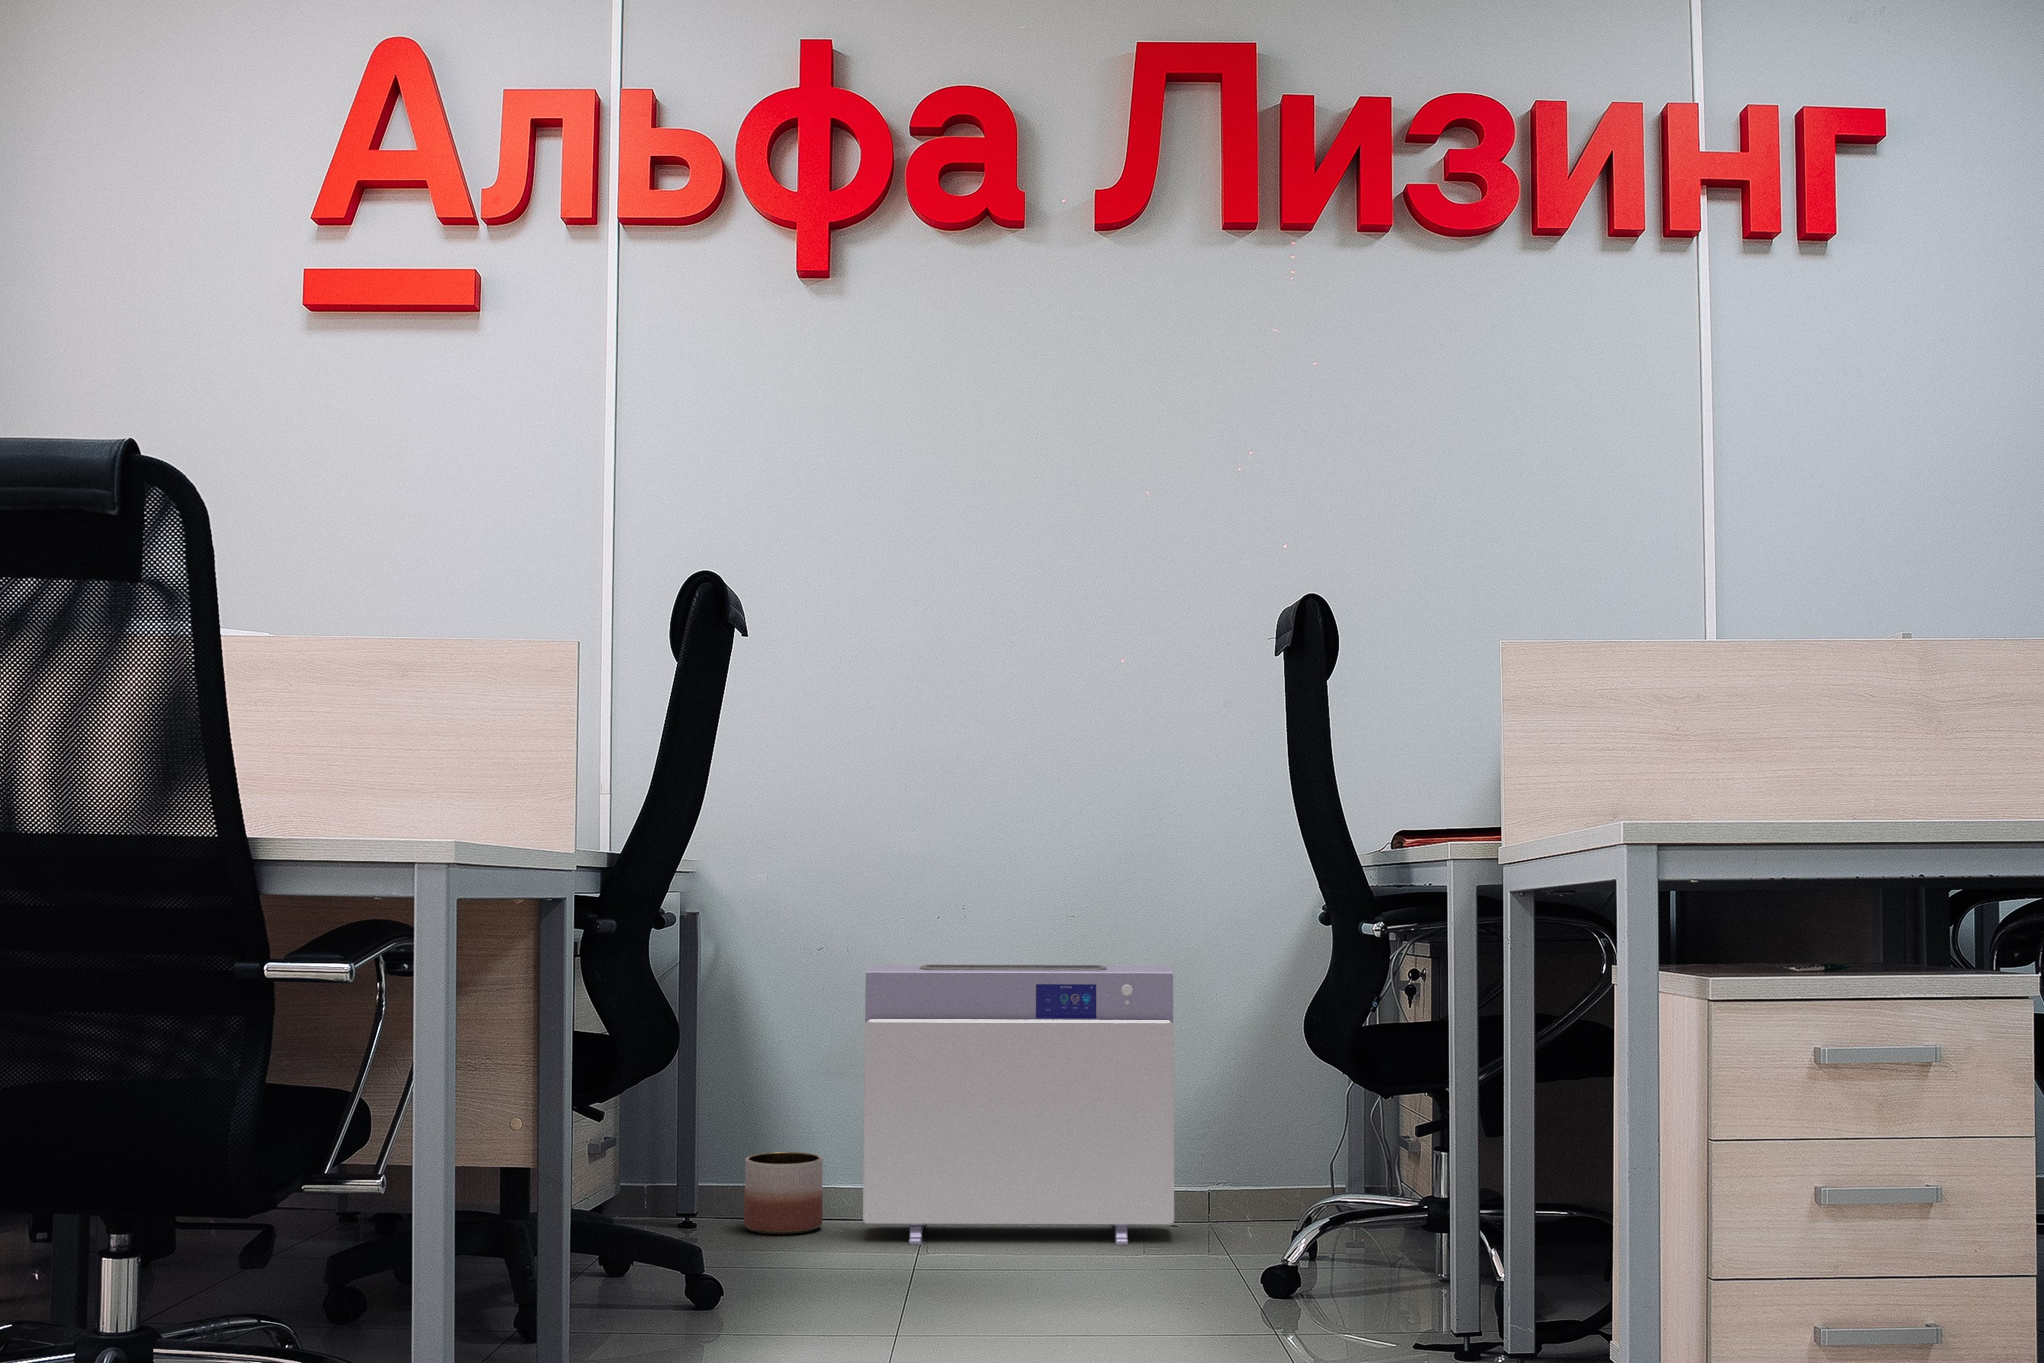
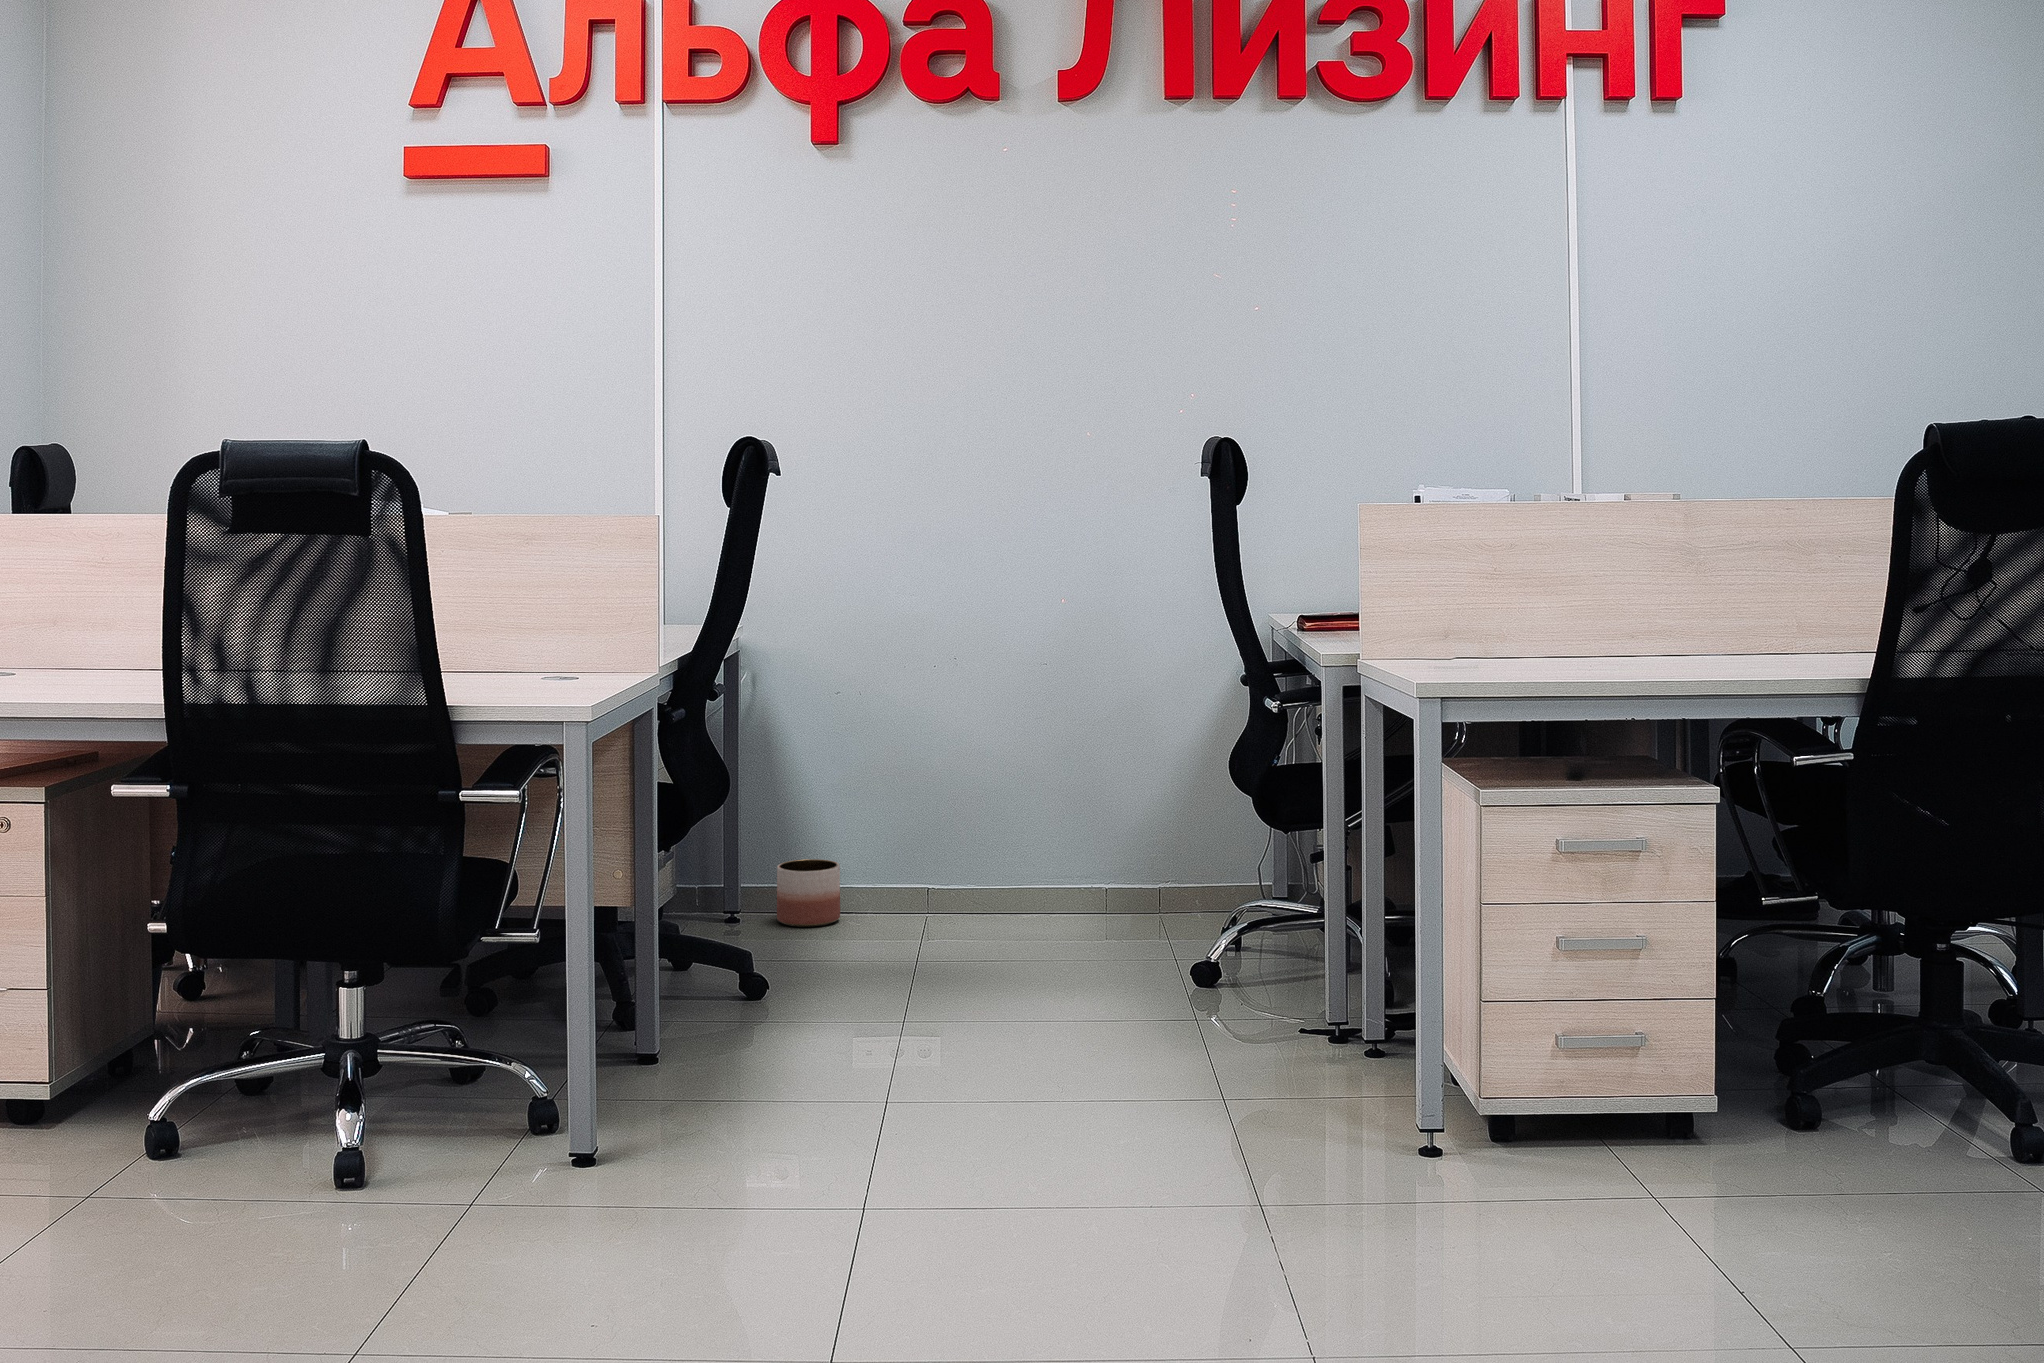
air purifier: present [863,964,1174,1245] -> none [869,710,1123,937]

